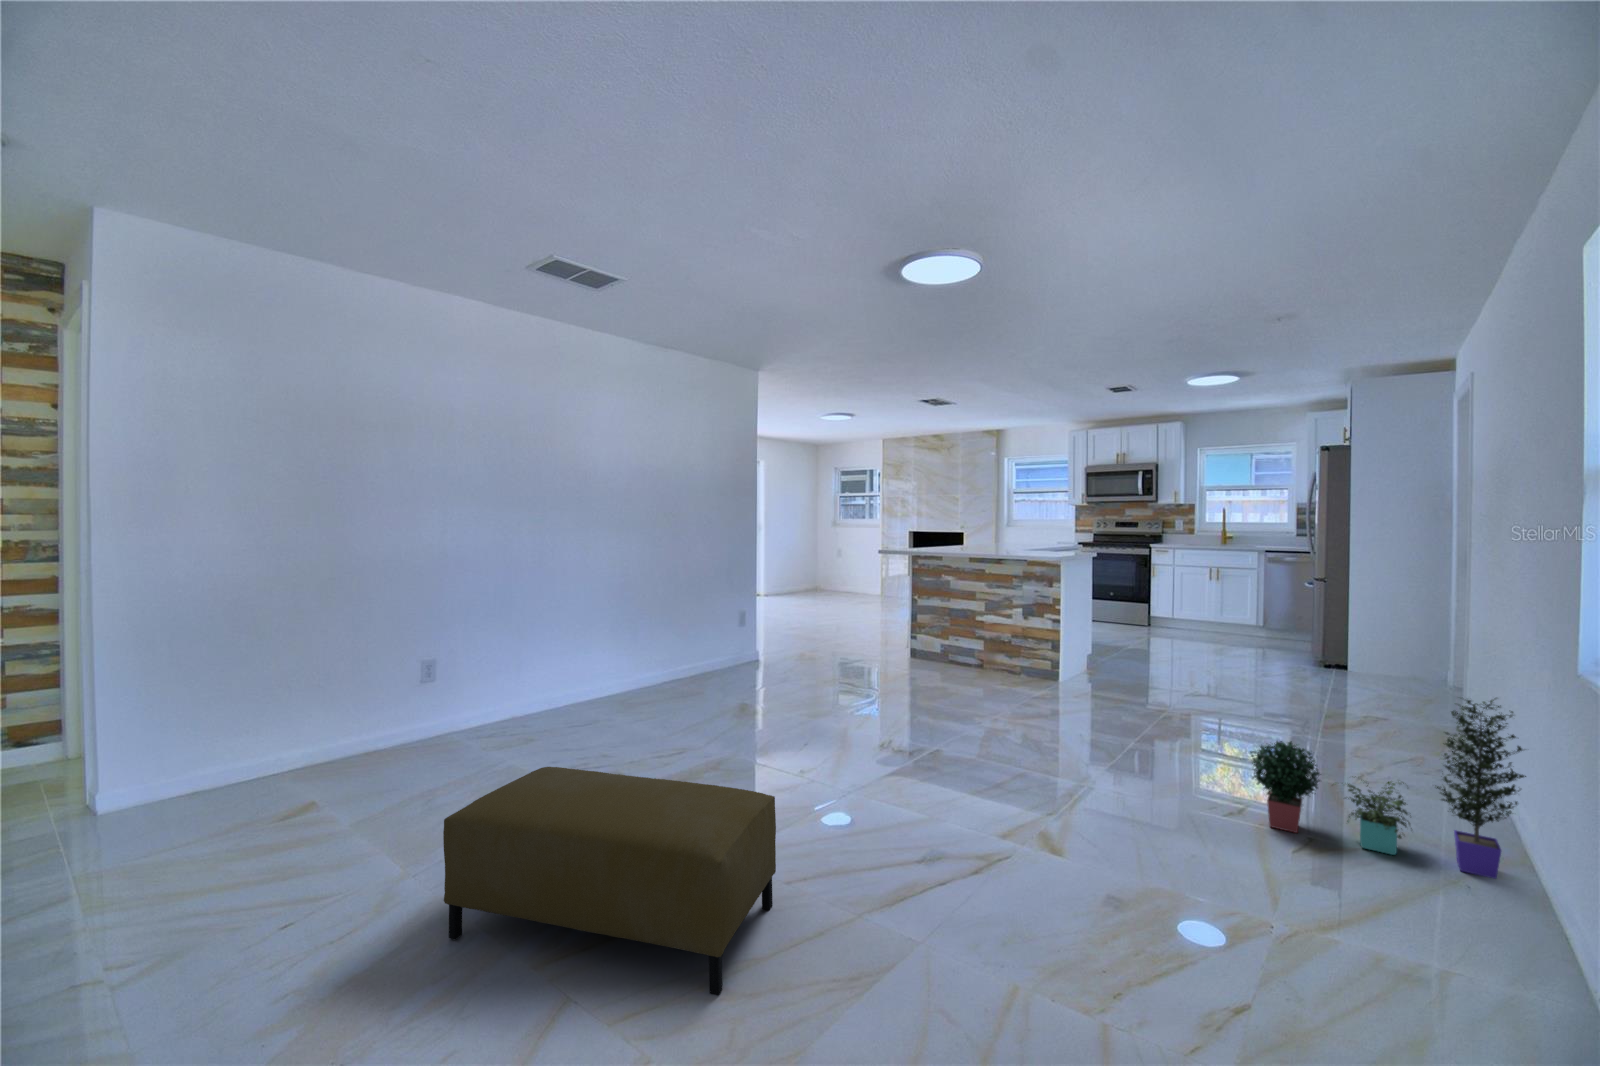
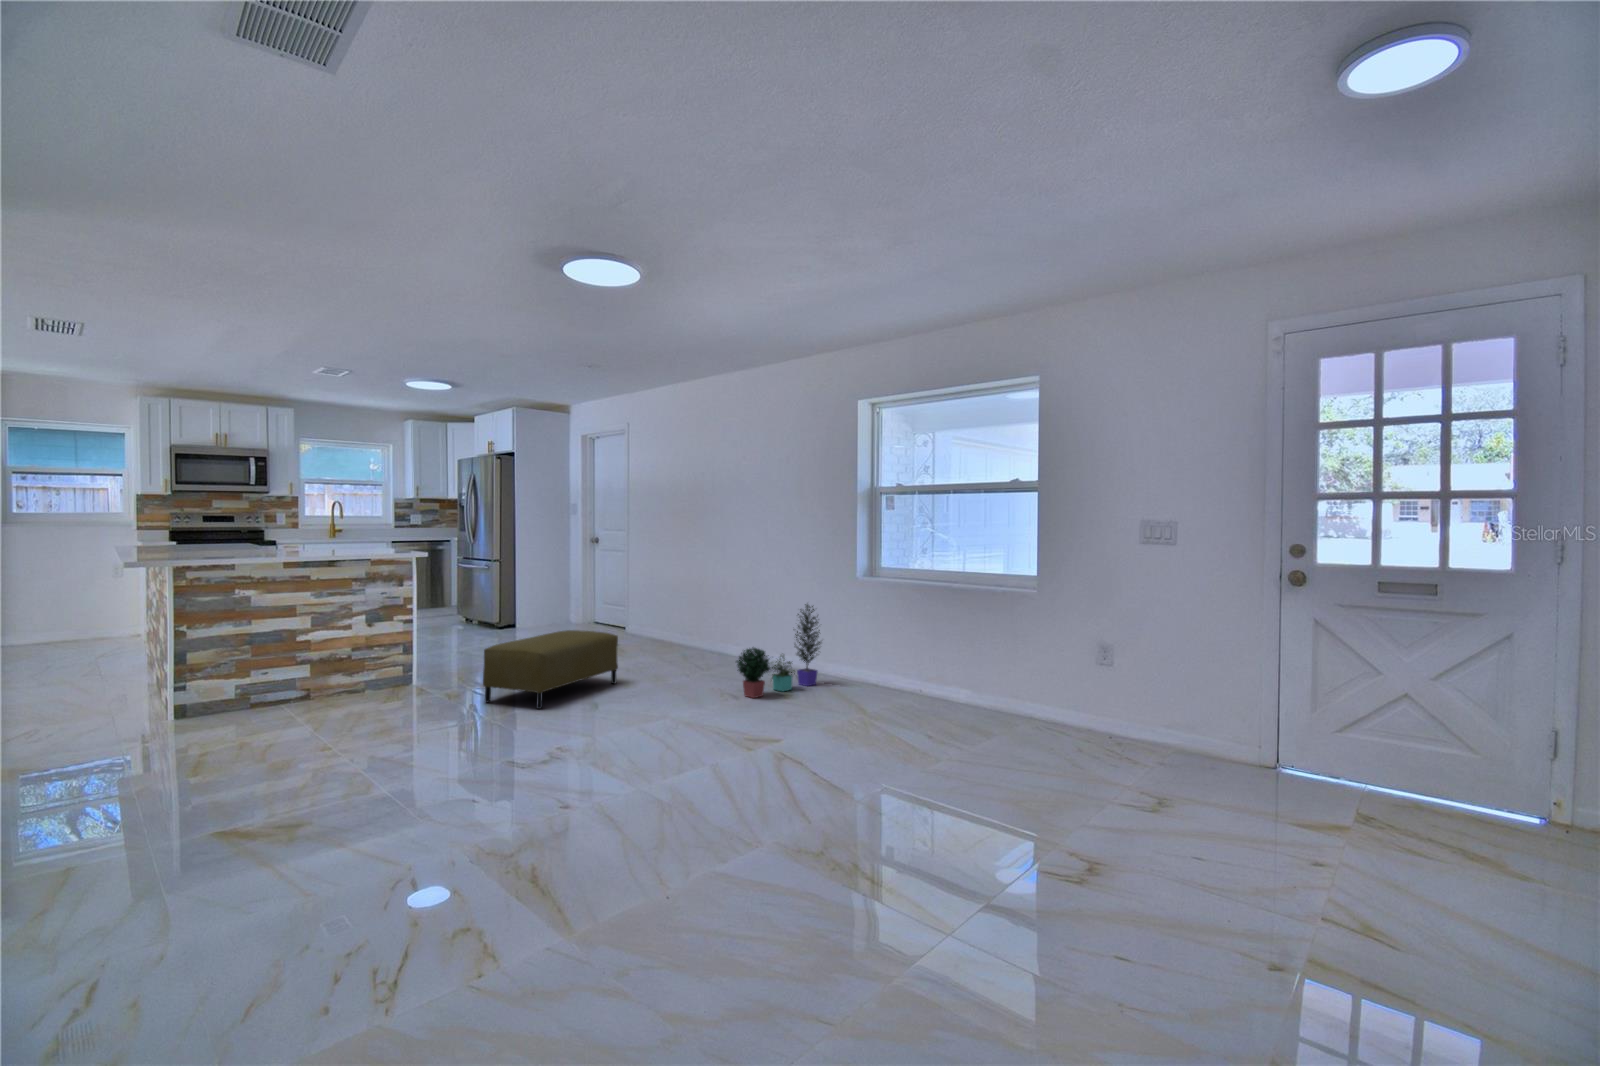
ottoman: present [443,767,776,995] -> present [483,630,618,709]

